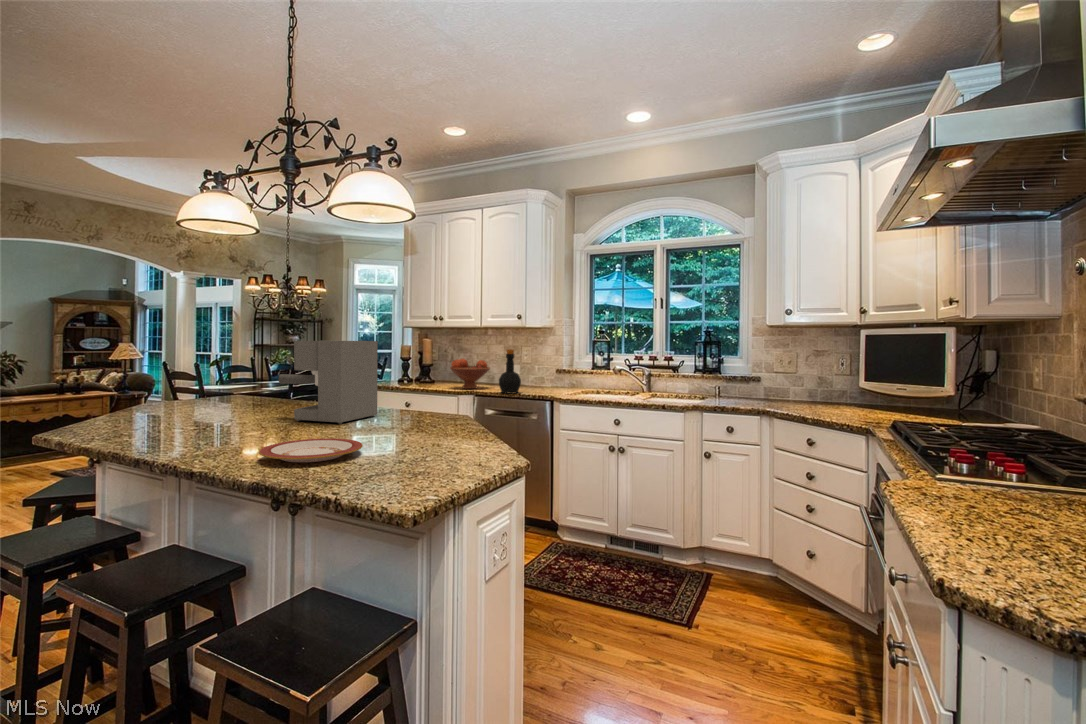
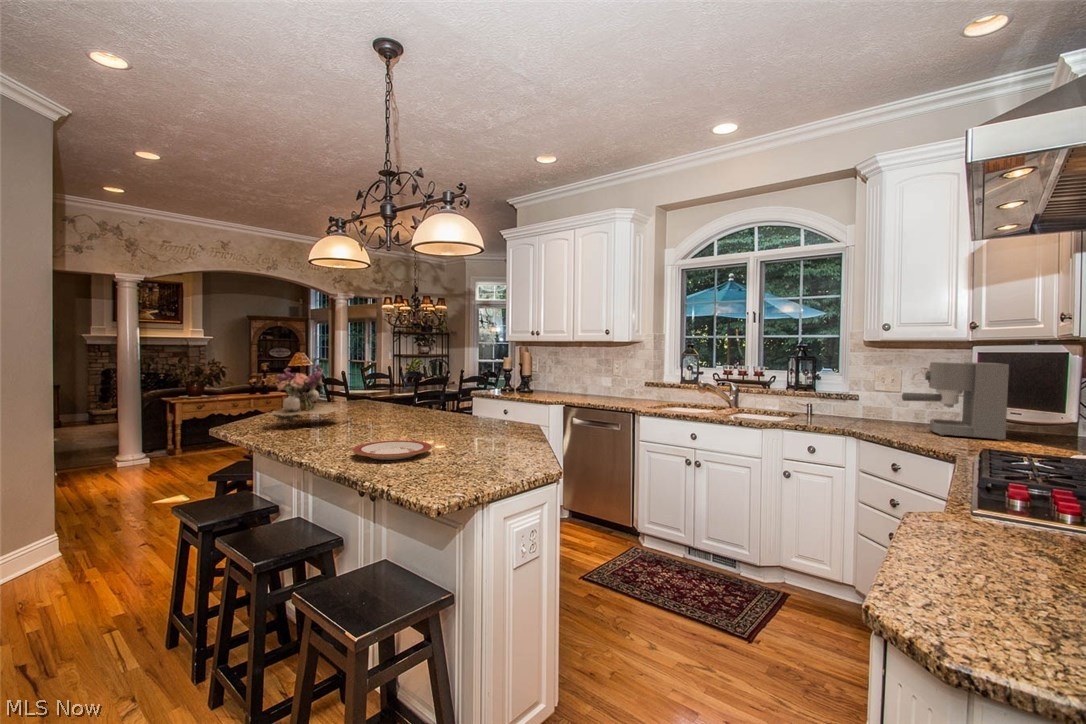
coffee maker: present [278,340,378,424] -> present [902,362,1009,441]
flower arrangement: none [113,348,224,427] -> present [268,364,343,424]
bottle: present [499,349,521,394] -> none [585,361,606,403]
fruit bowl: present [450,359,490,389] -> none [543,369,581,397]

